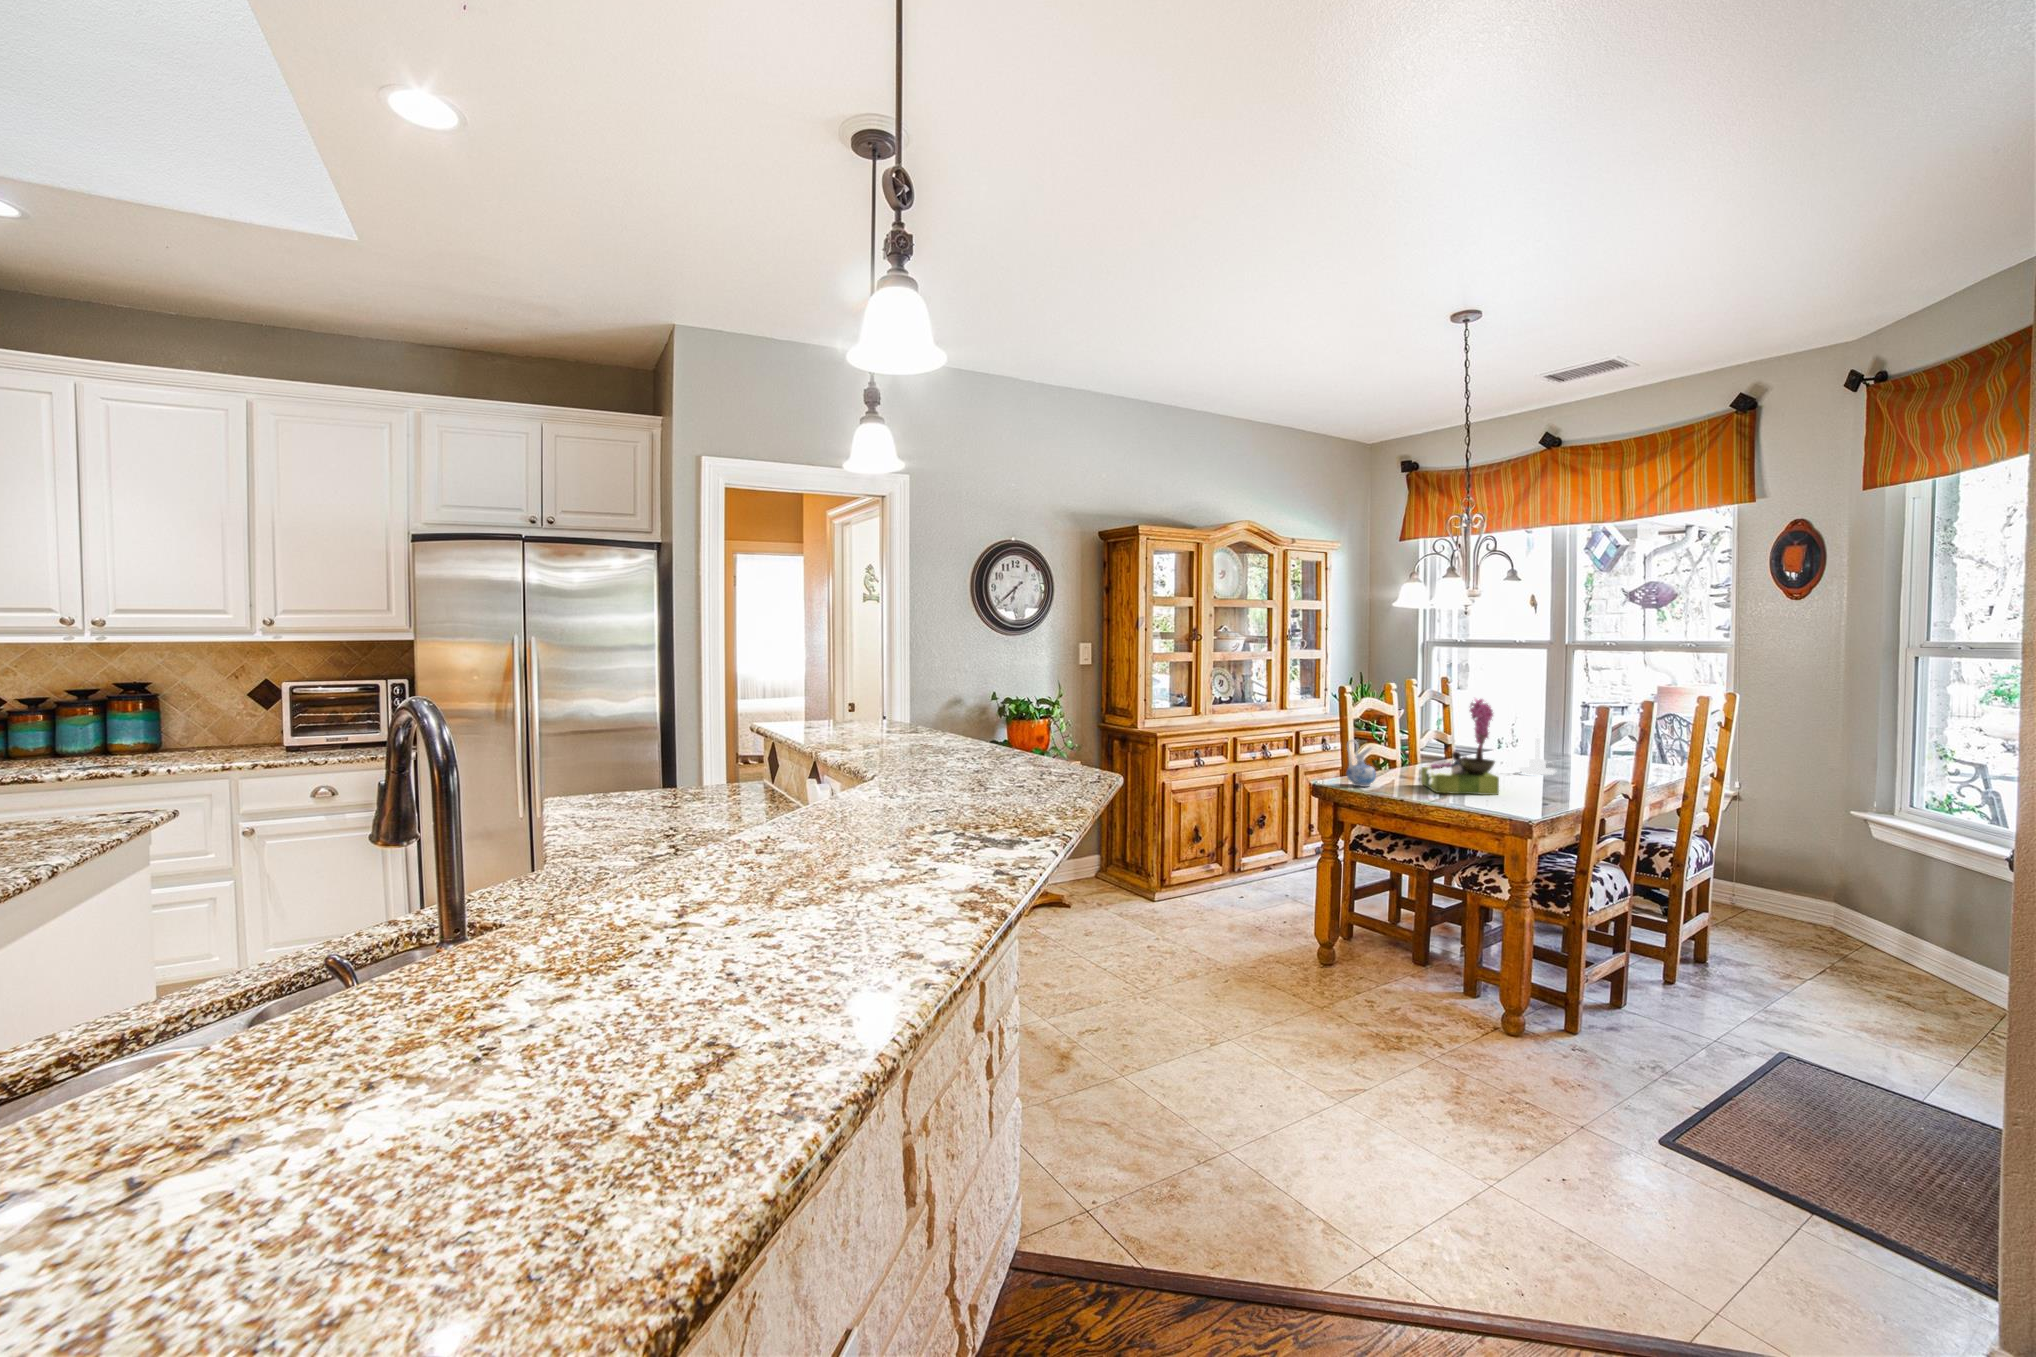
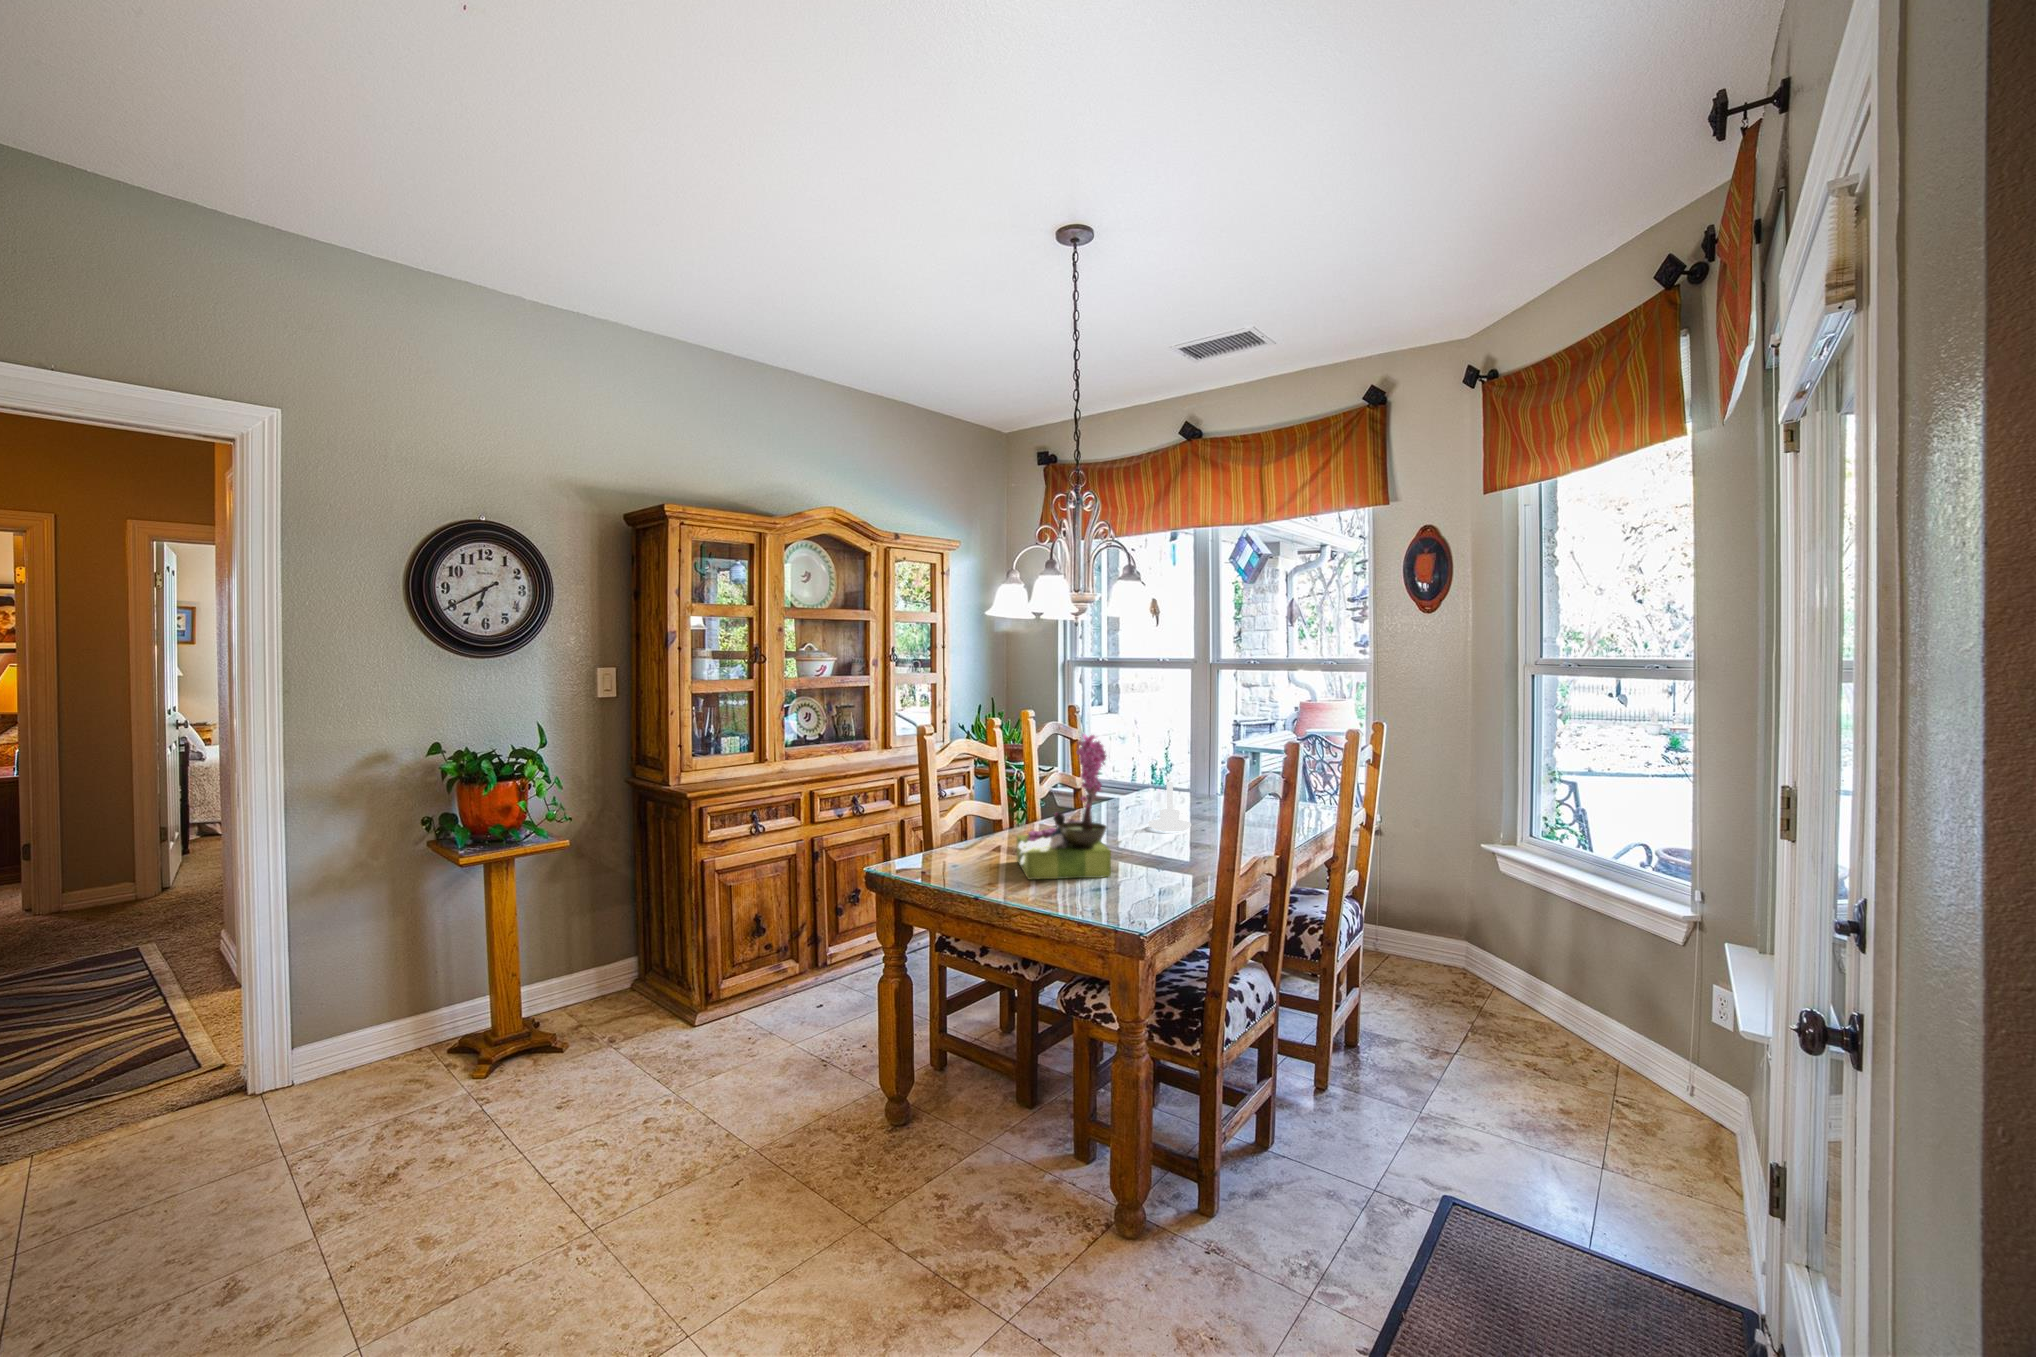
ceramic pitcher: present [1347,740,1376,787] -> none [910,800,951,872]

